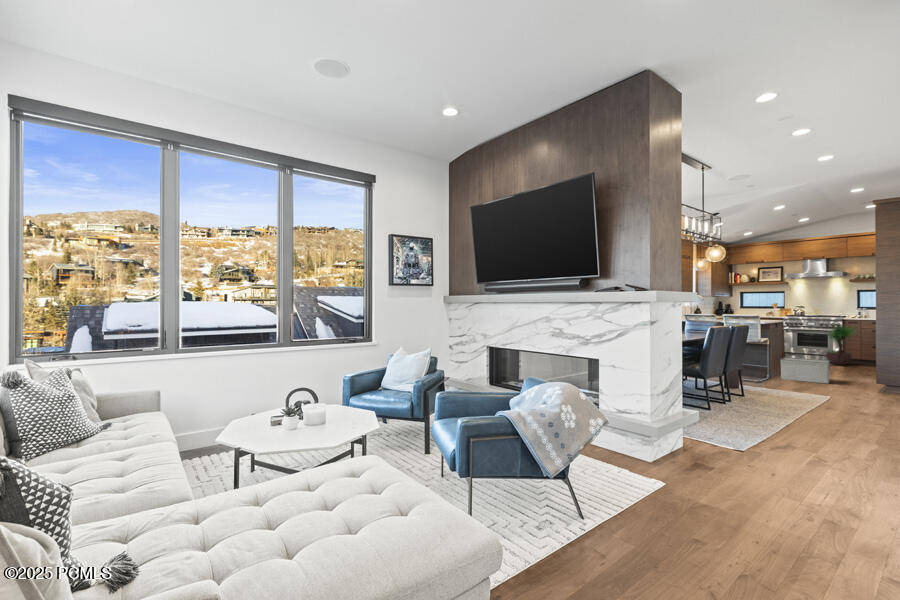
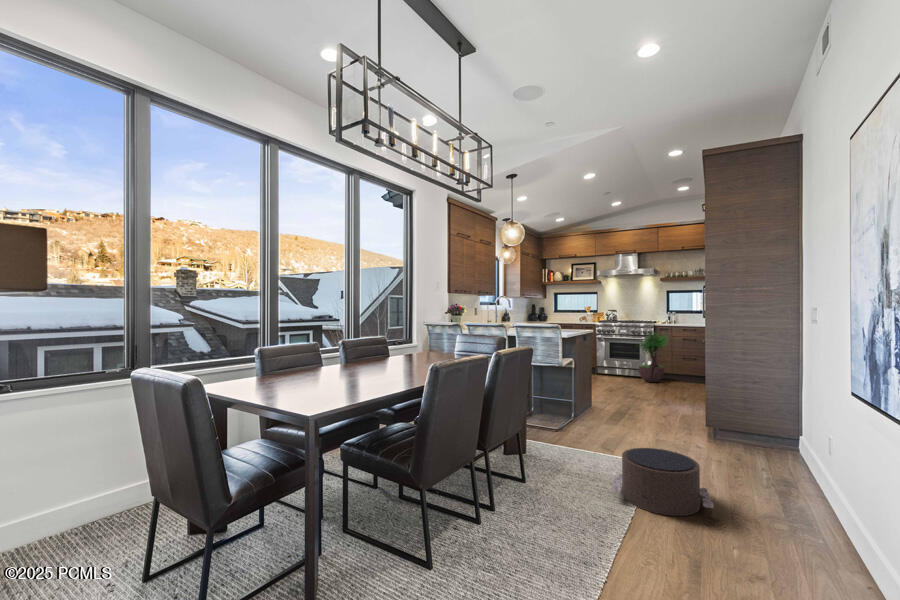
storage bin: present [781,357,830,384] -> none [585,383,645,424]
pouf: none [805,382,868,410] -> present [613,448,713,516]

